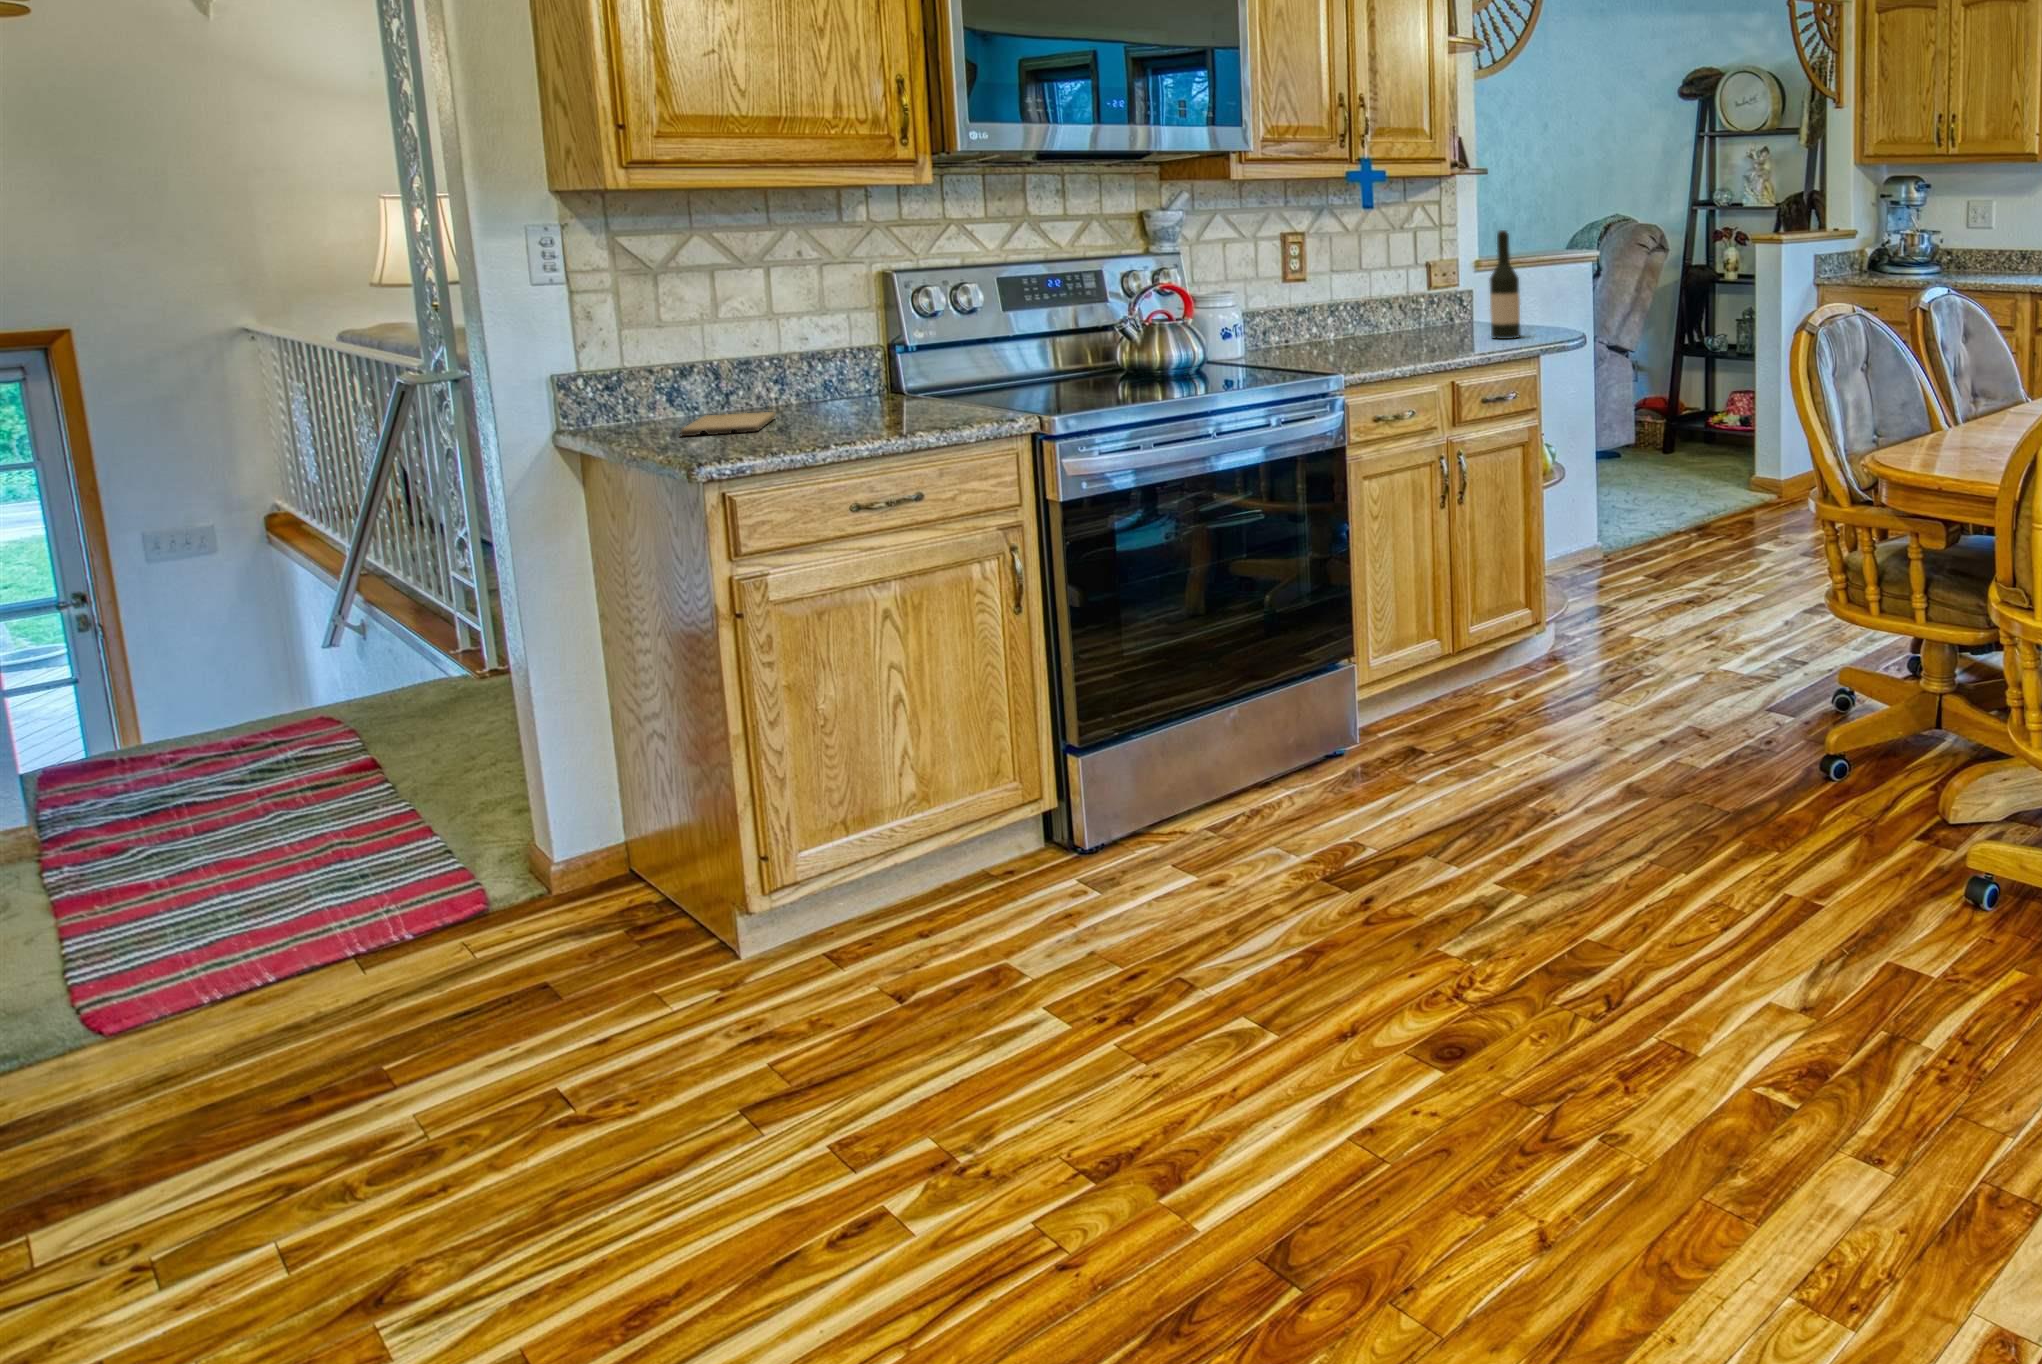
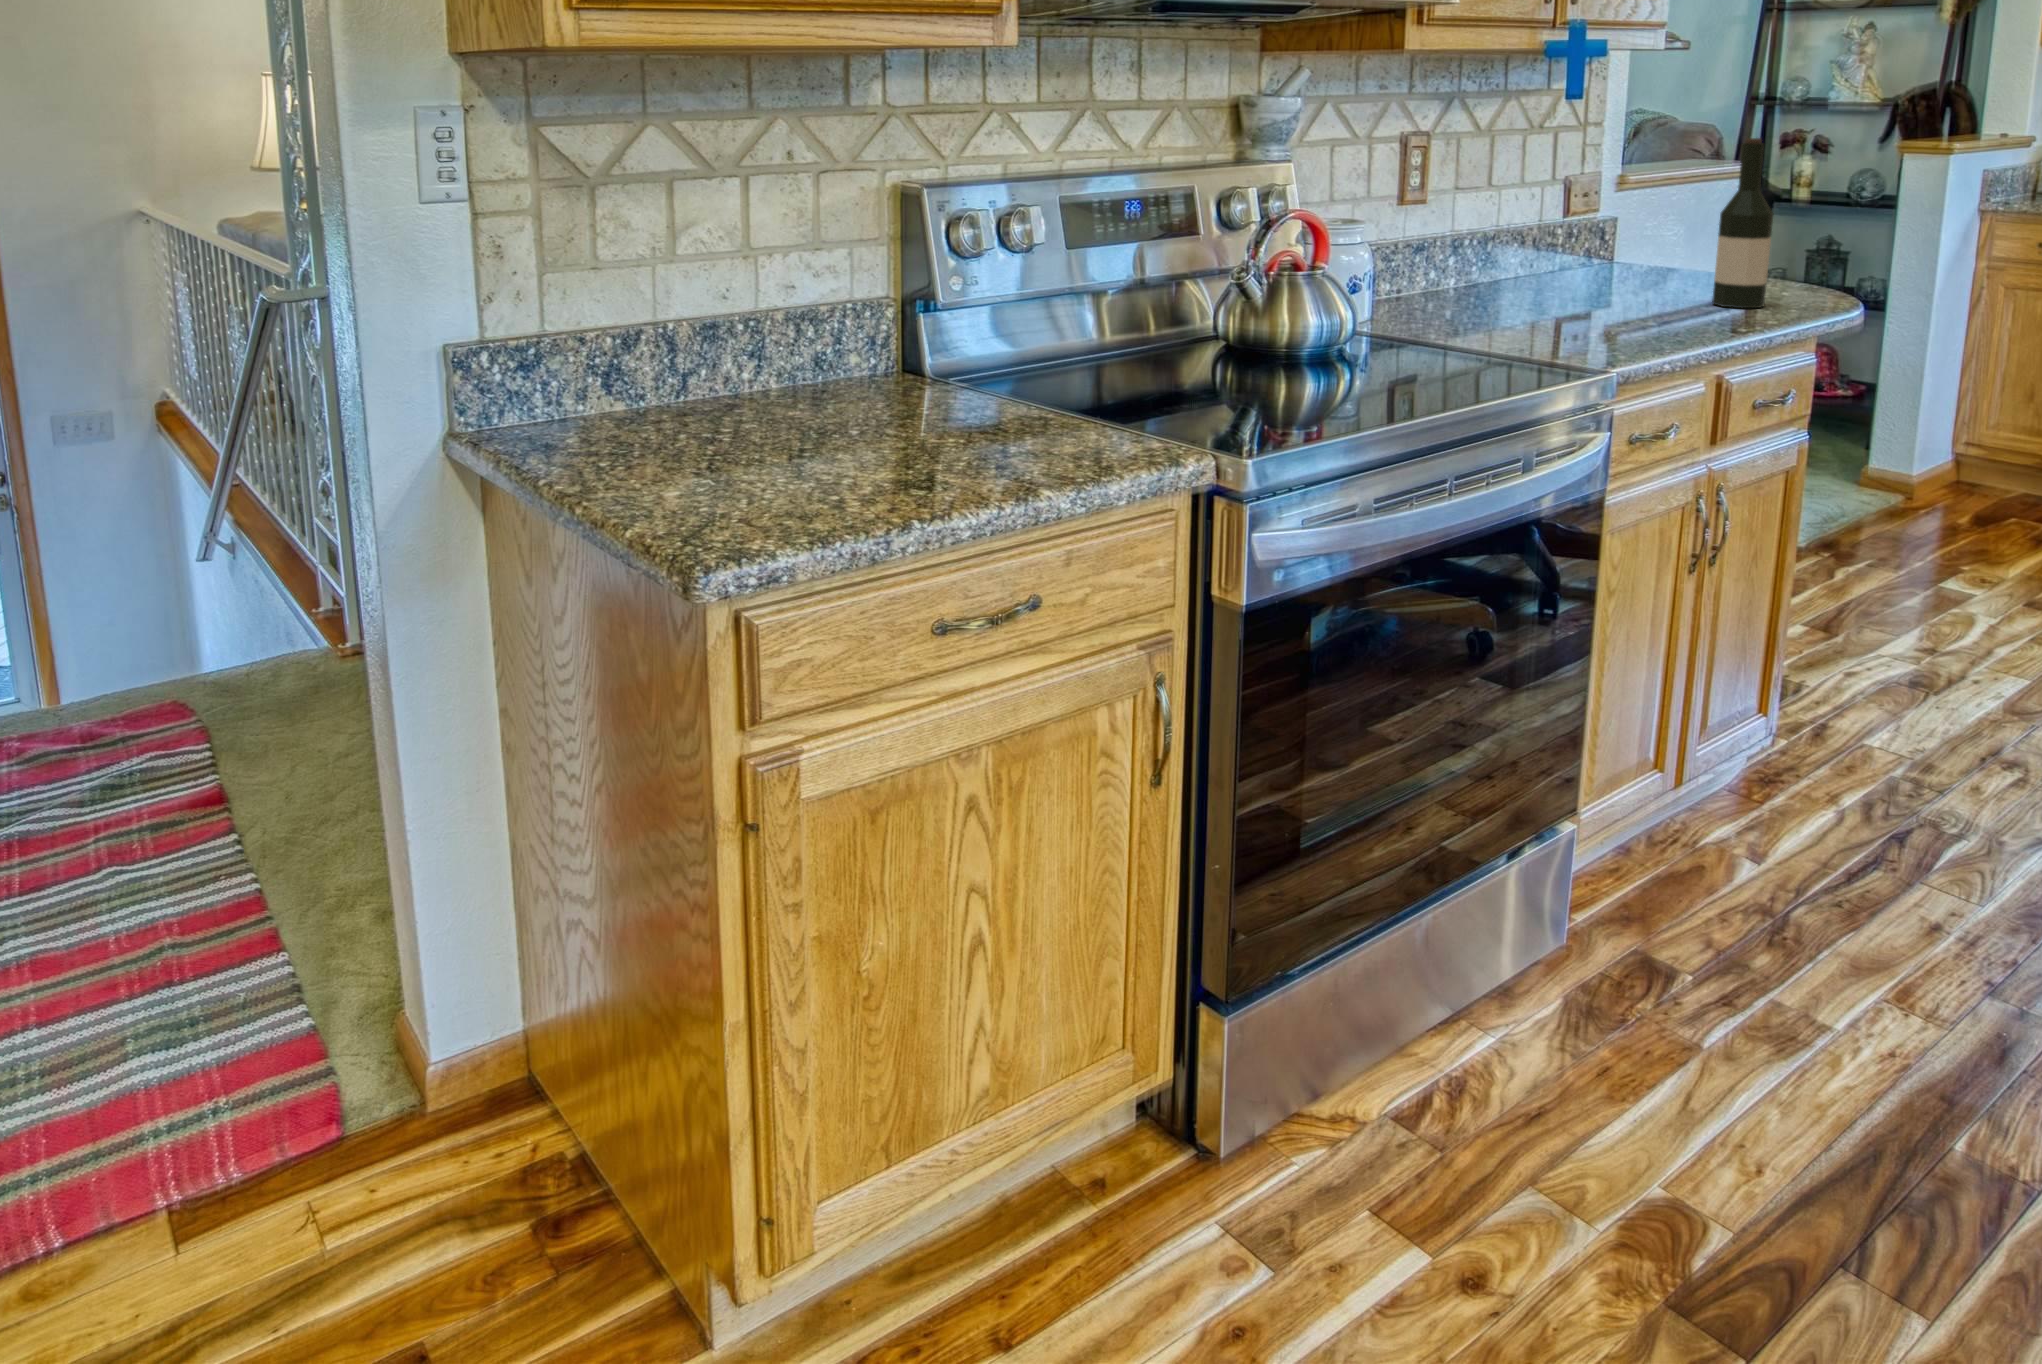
cutting board: present [679,412,776,436] -> none [639,415,766,466]

